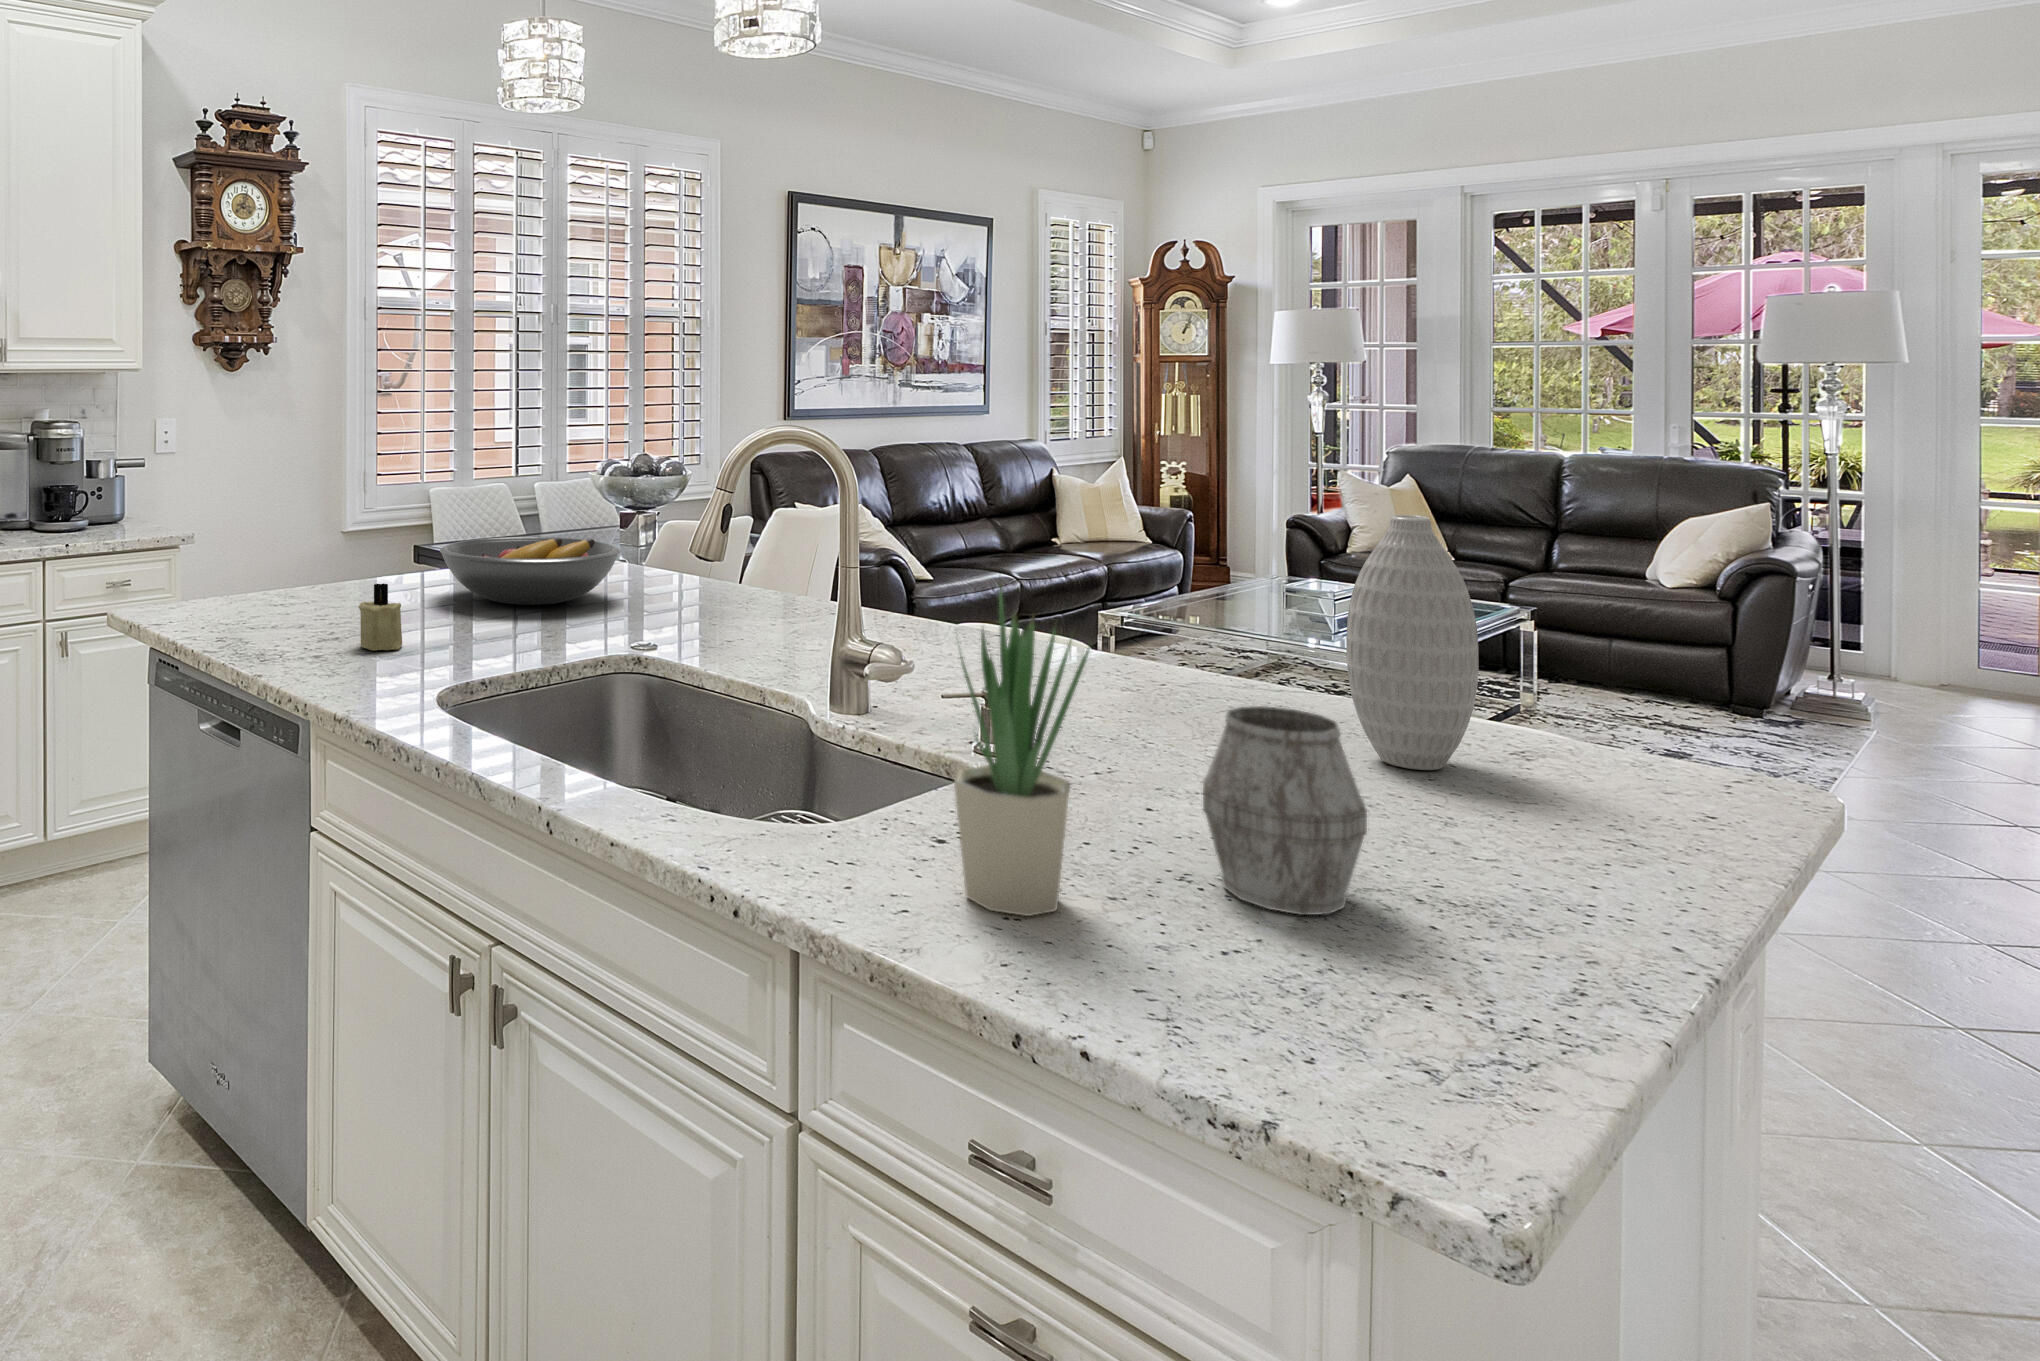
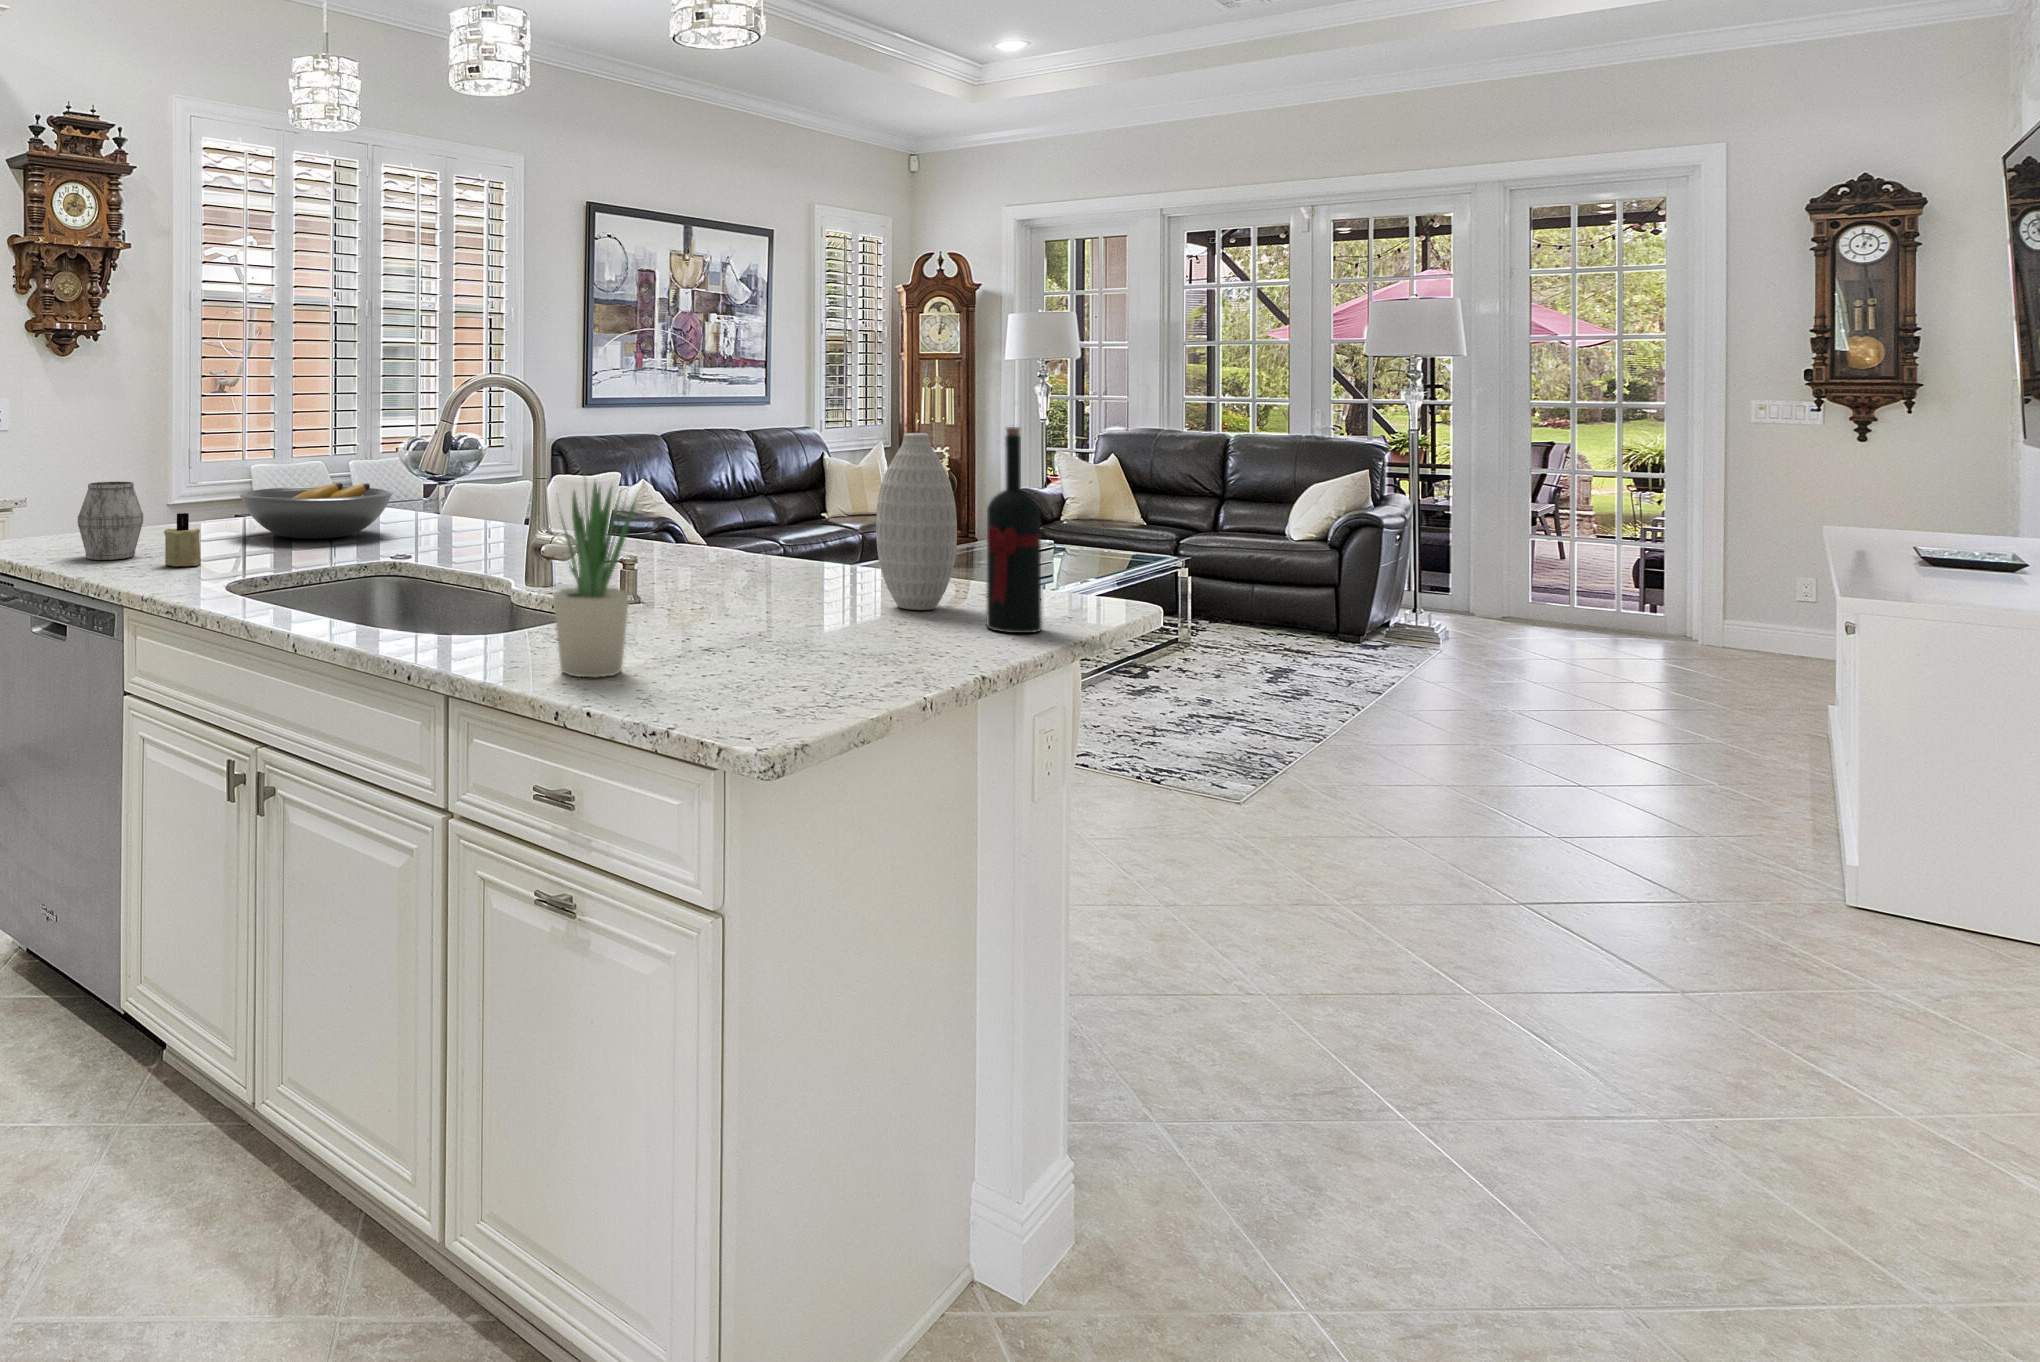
wine bottle: none [1559,519,1658,832] -> present [987,427,1042,633]
mug: present [1203,706,1367,915] -> present [78,482,143,560]

